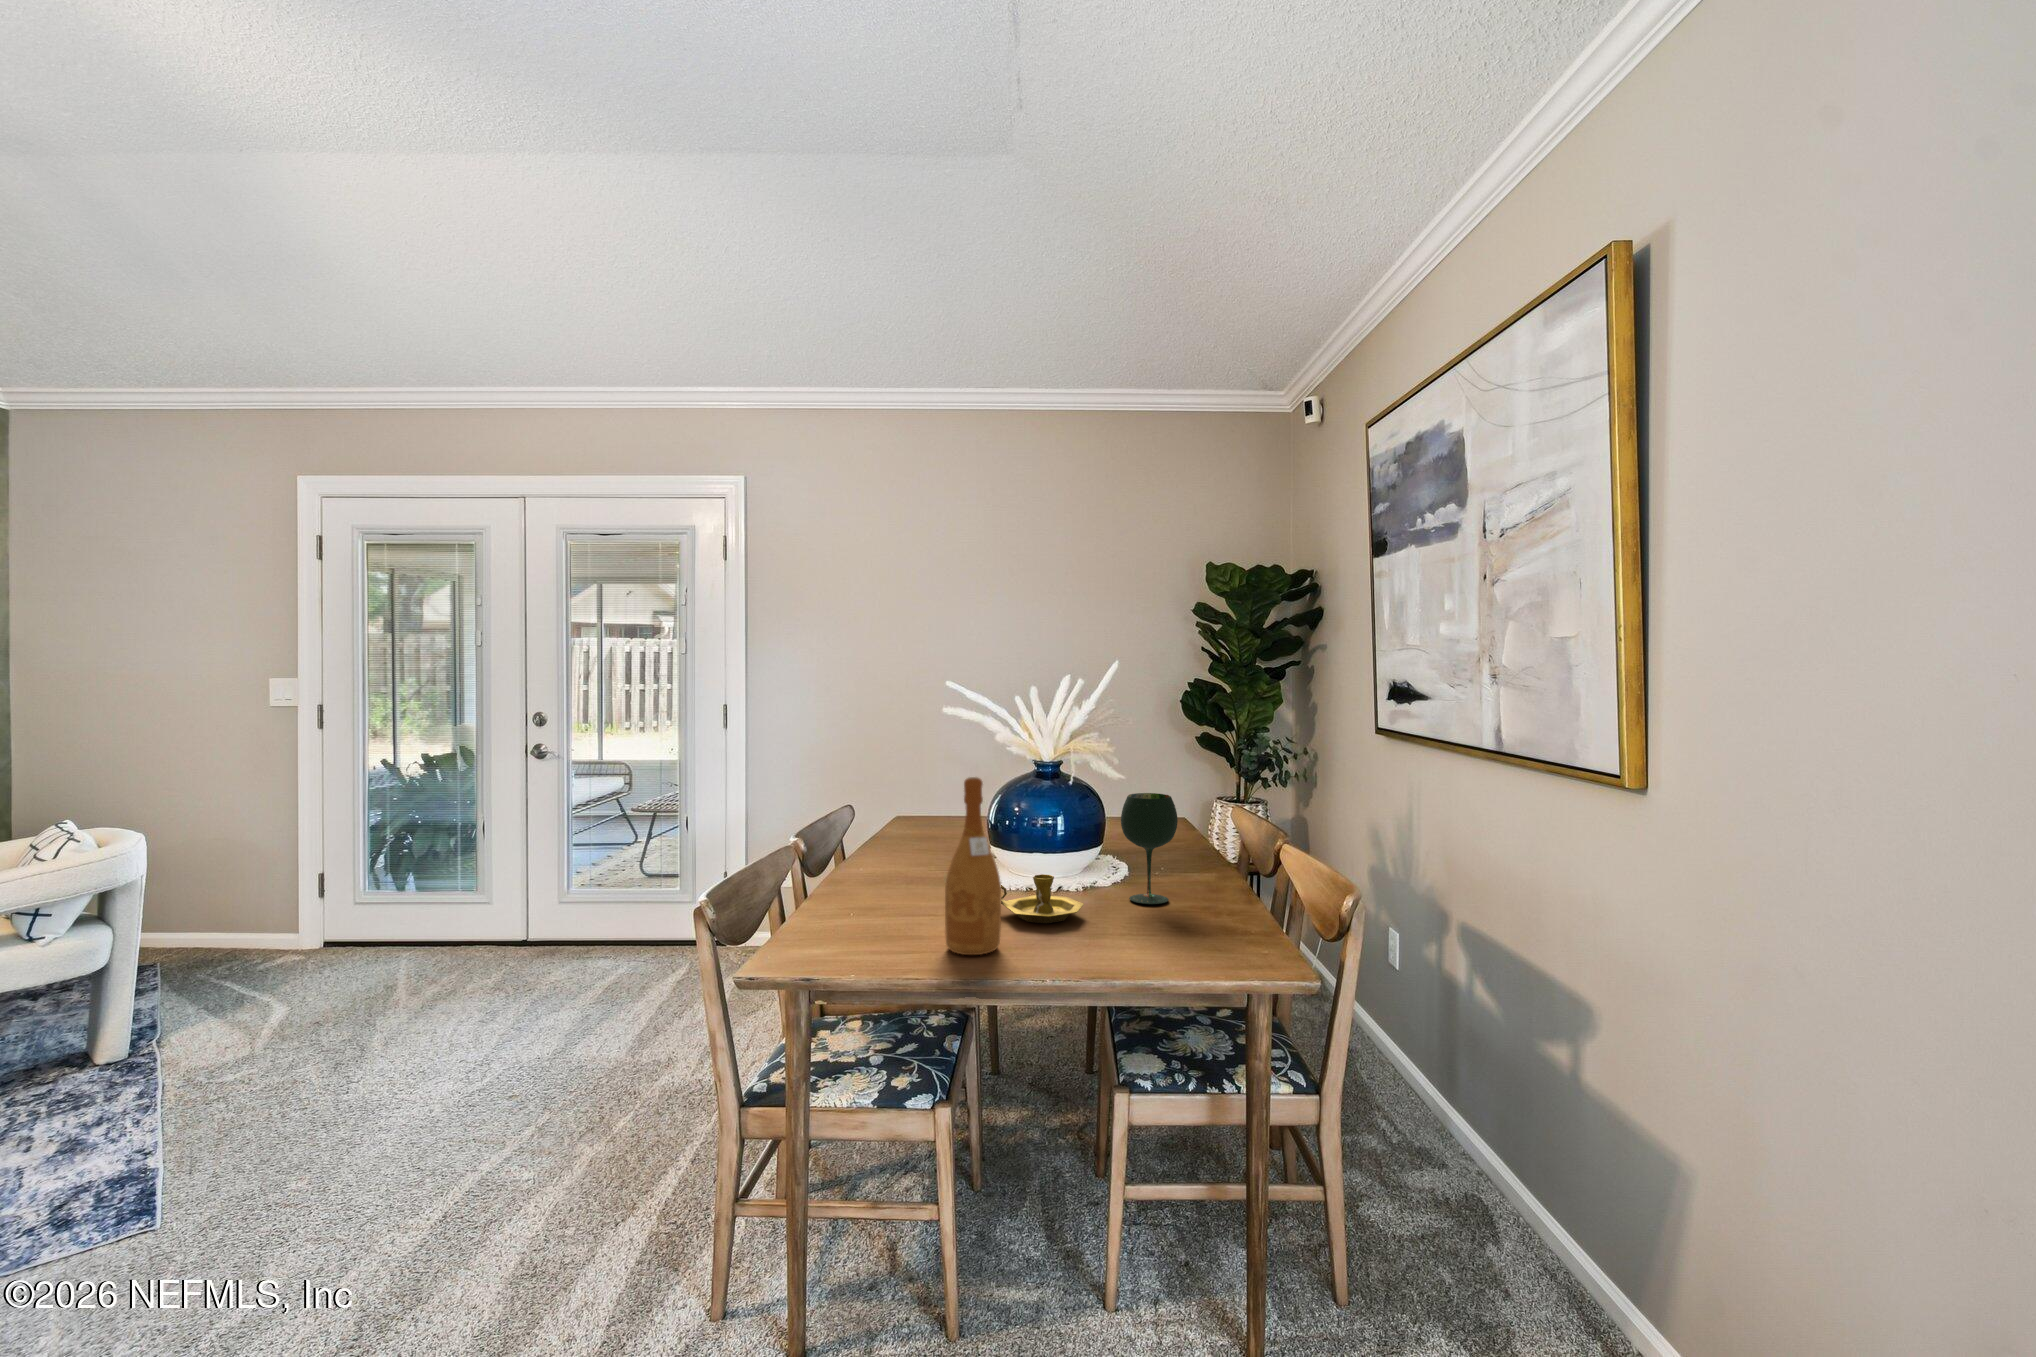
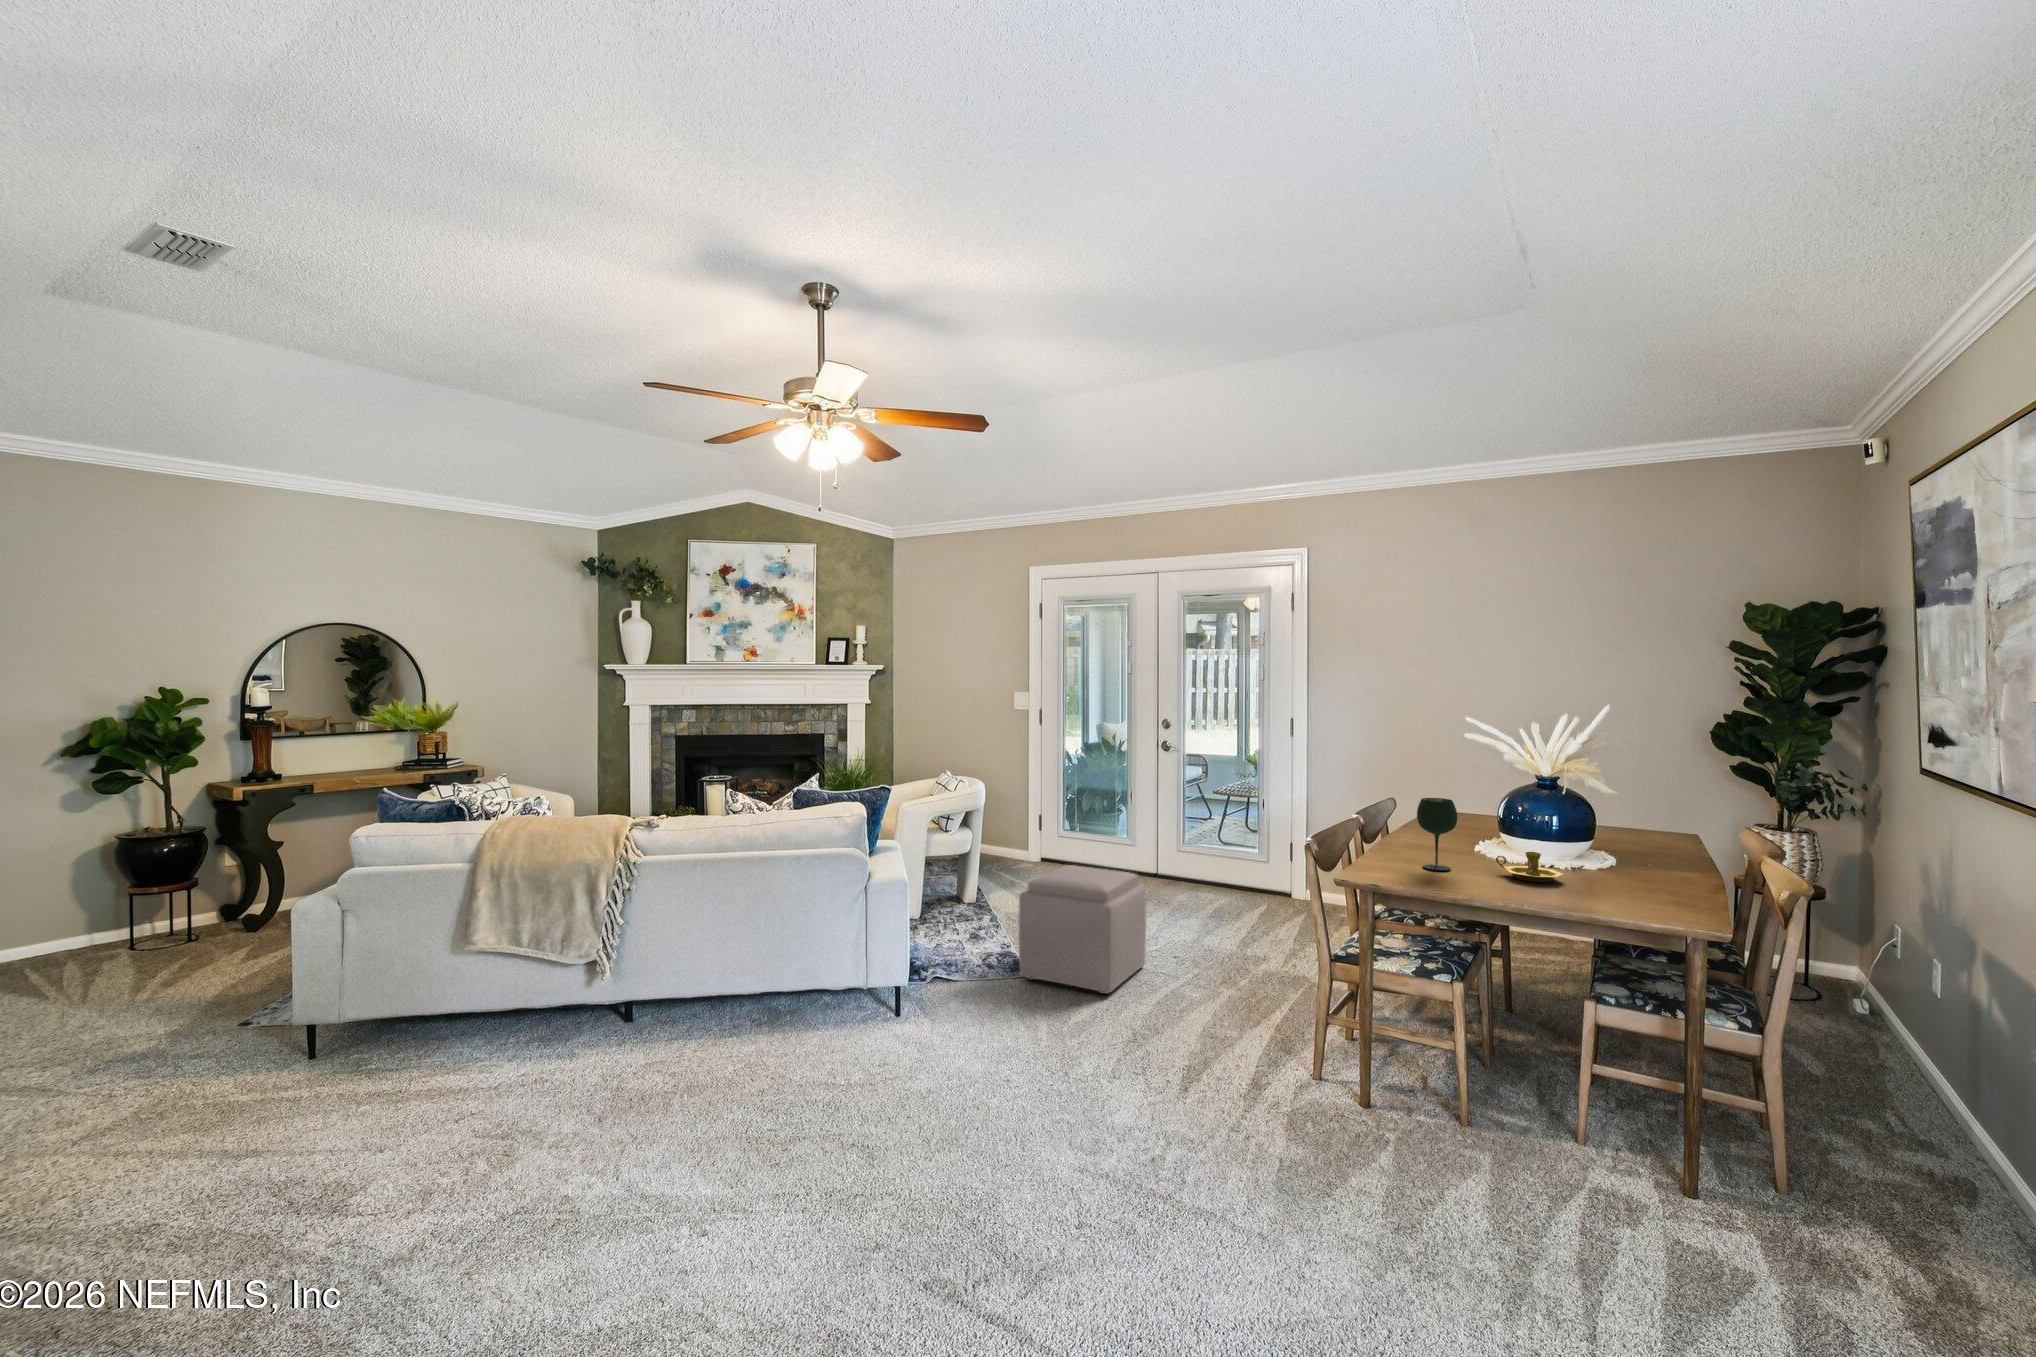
wine bottle: present [945,777,1001,955] -> none [1461,786,1499,890]
wine glass: present [1121,793,1178,904] -> present [1417,798,1457,871]
ottoman: none [134,968,454,1225] -> present [1019,865,1146,994]

